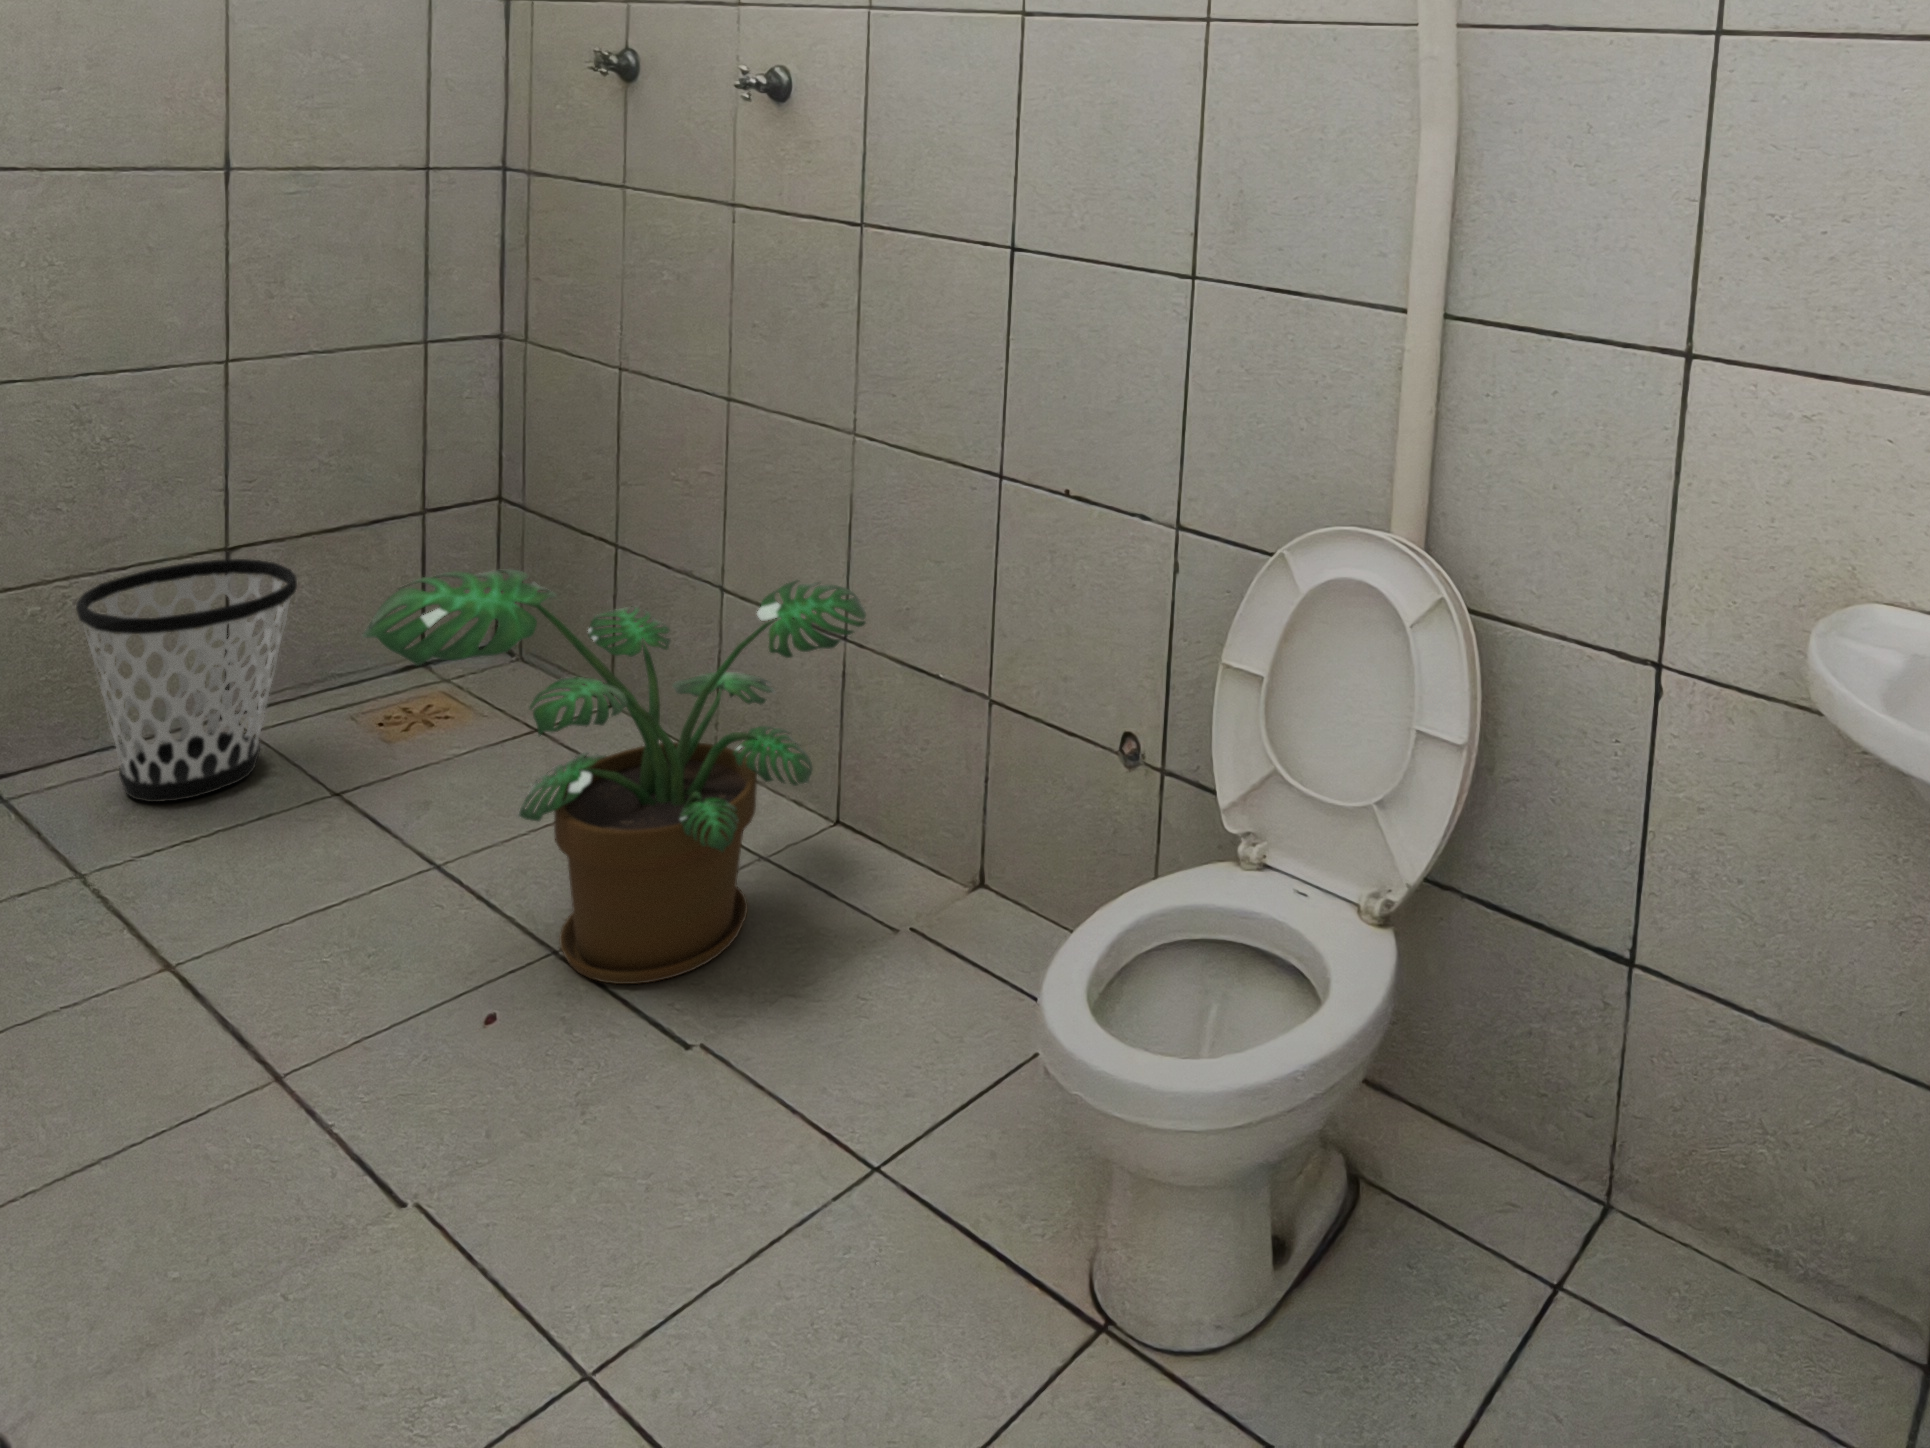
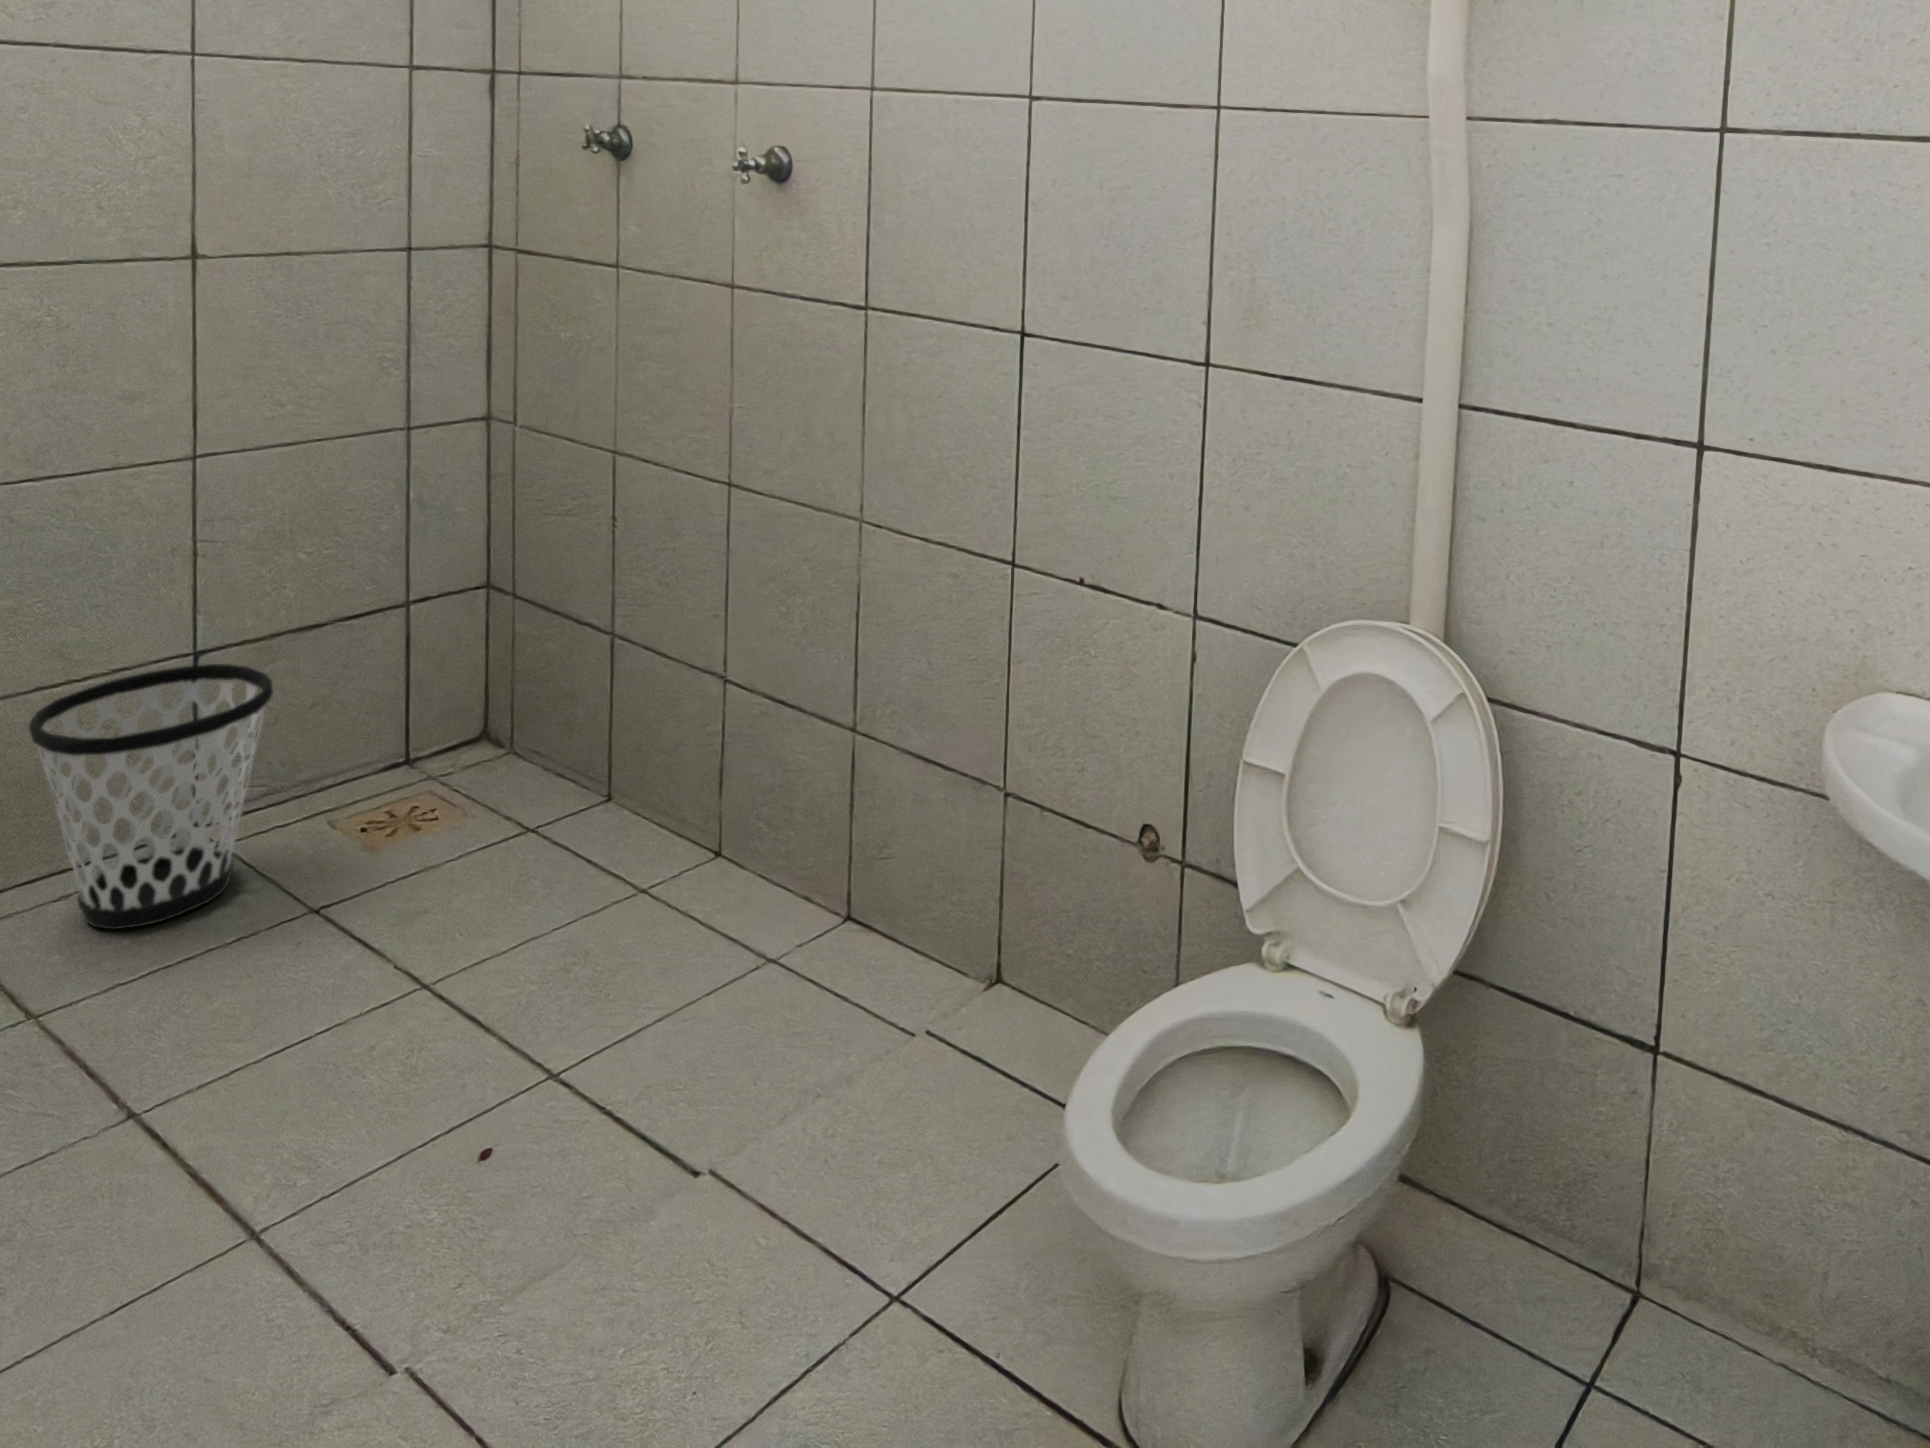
potted plant: present [362,569,866,984] -> none [342,674,876,1109]

